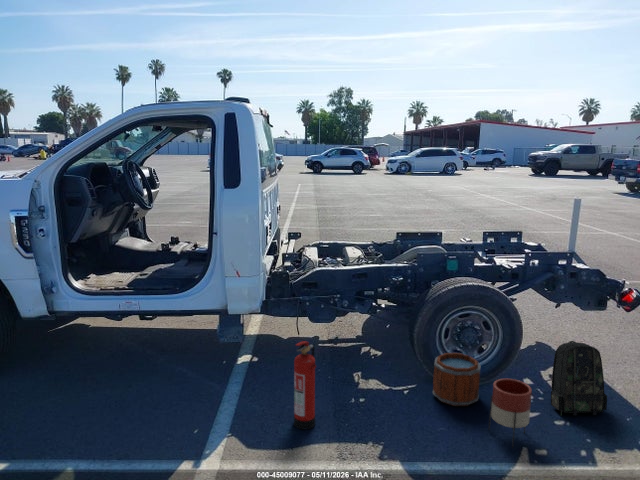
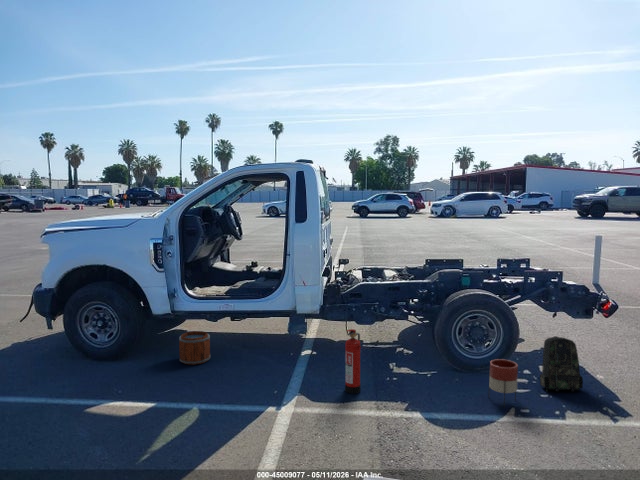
bucket: present [433,353,480,406] -> present [179,331,210,365]

